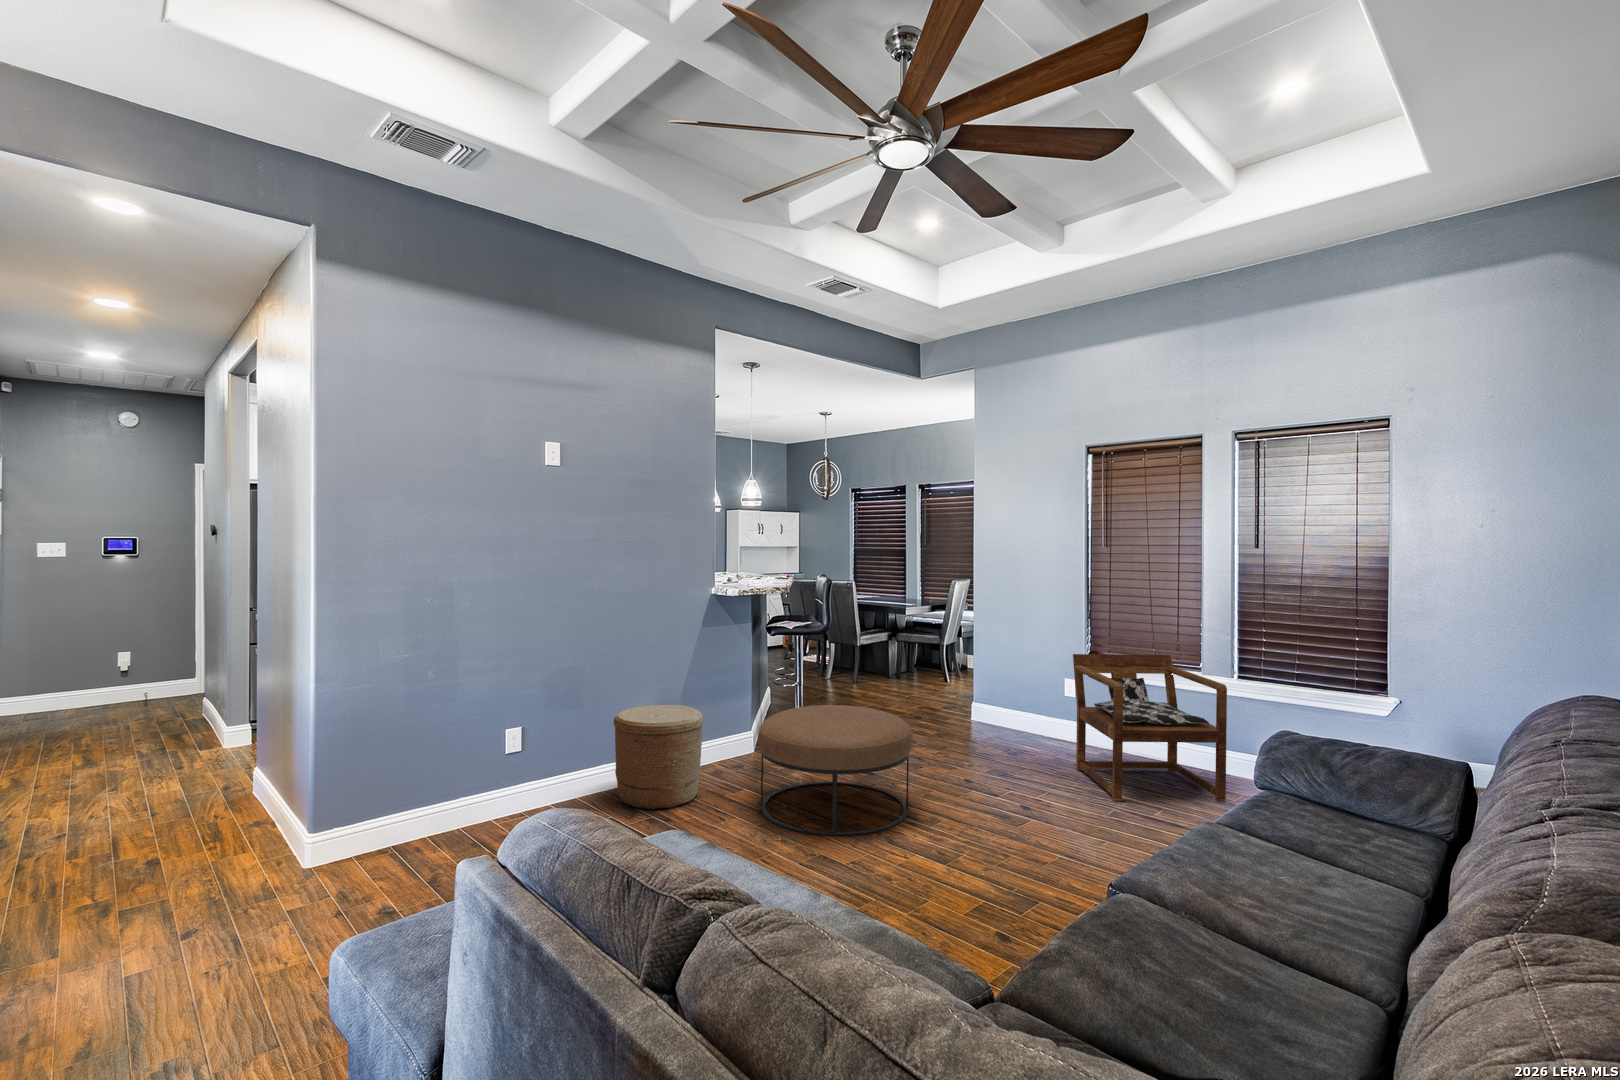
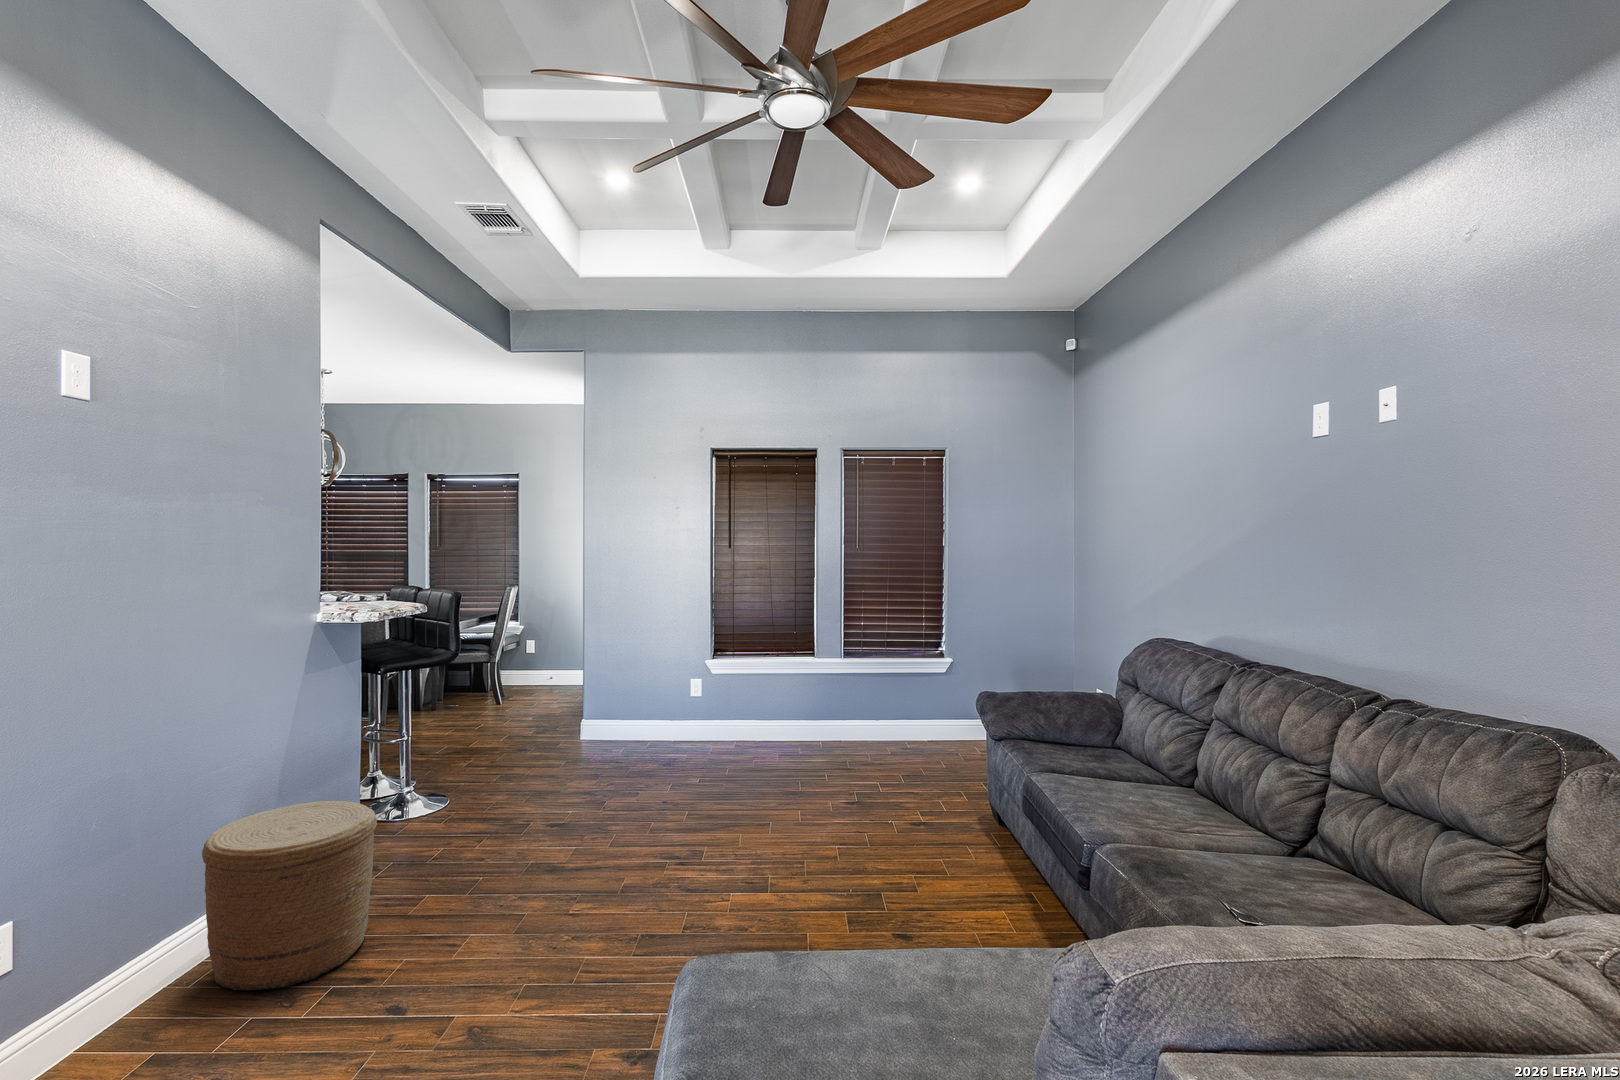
armchair: present [1073,654,1227,802] -> none [727,641,864,781]
ottoman: present [758,705,912,836] -> none [467,744,669,923]

